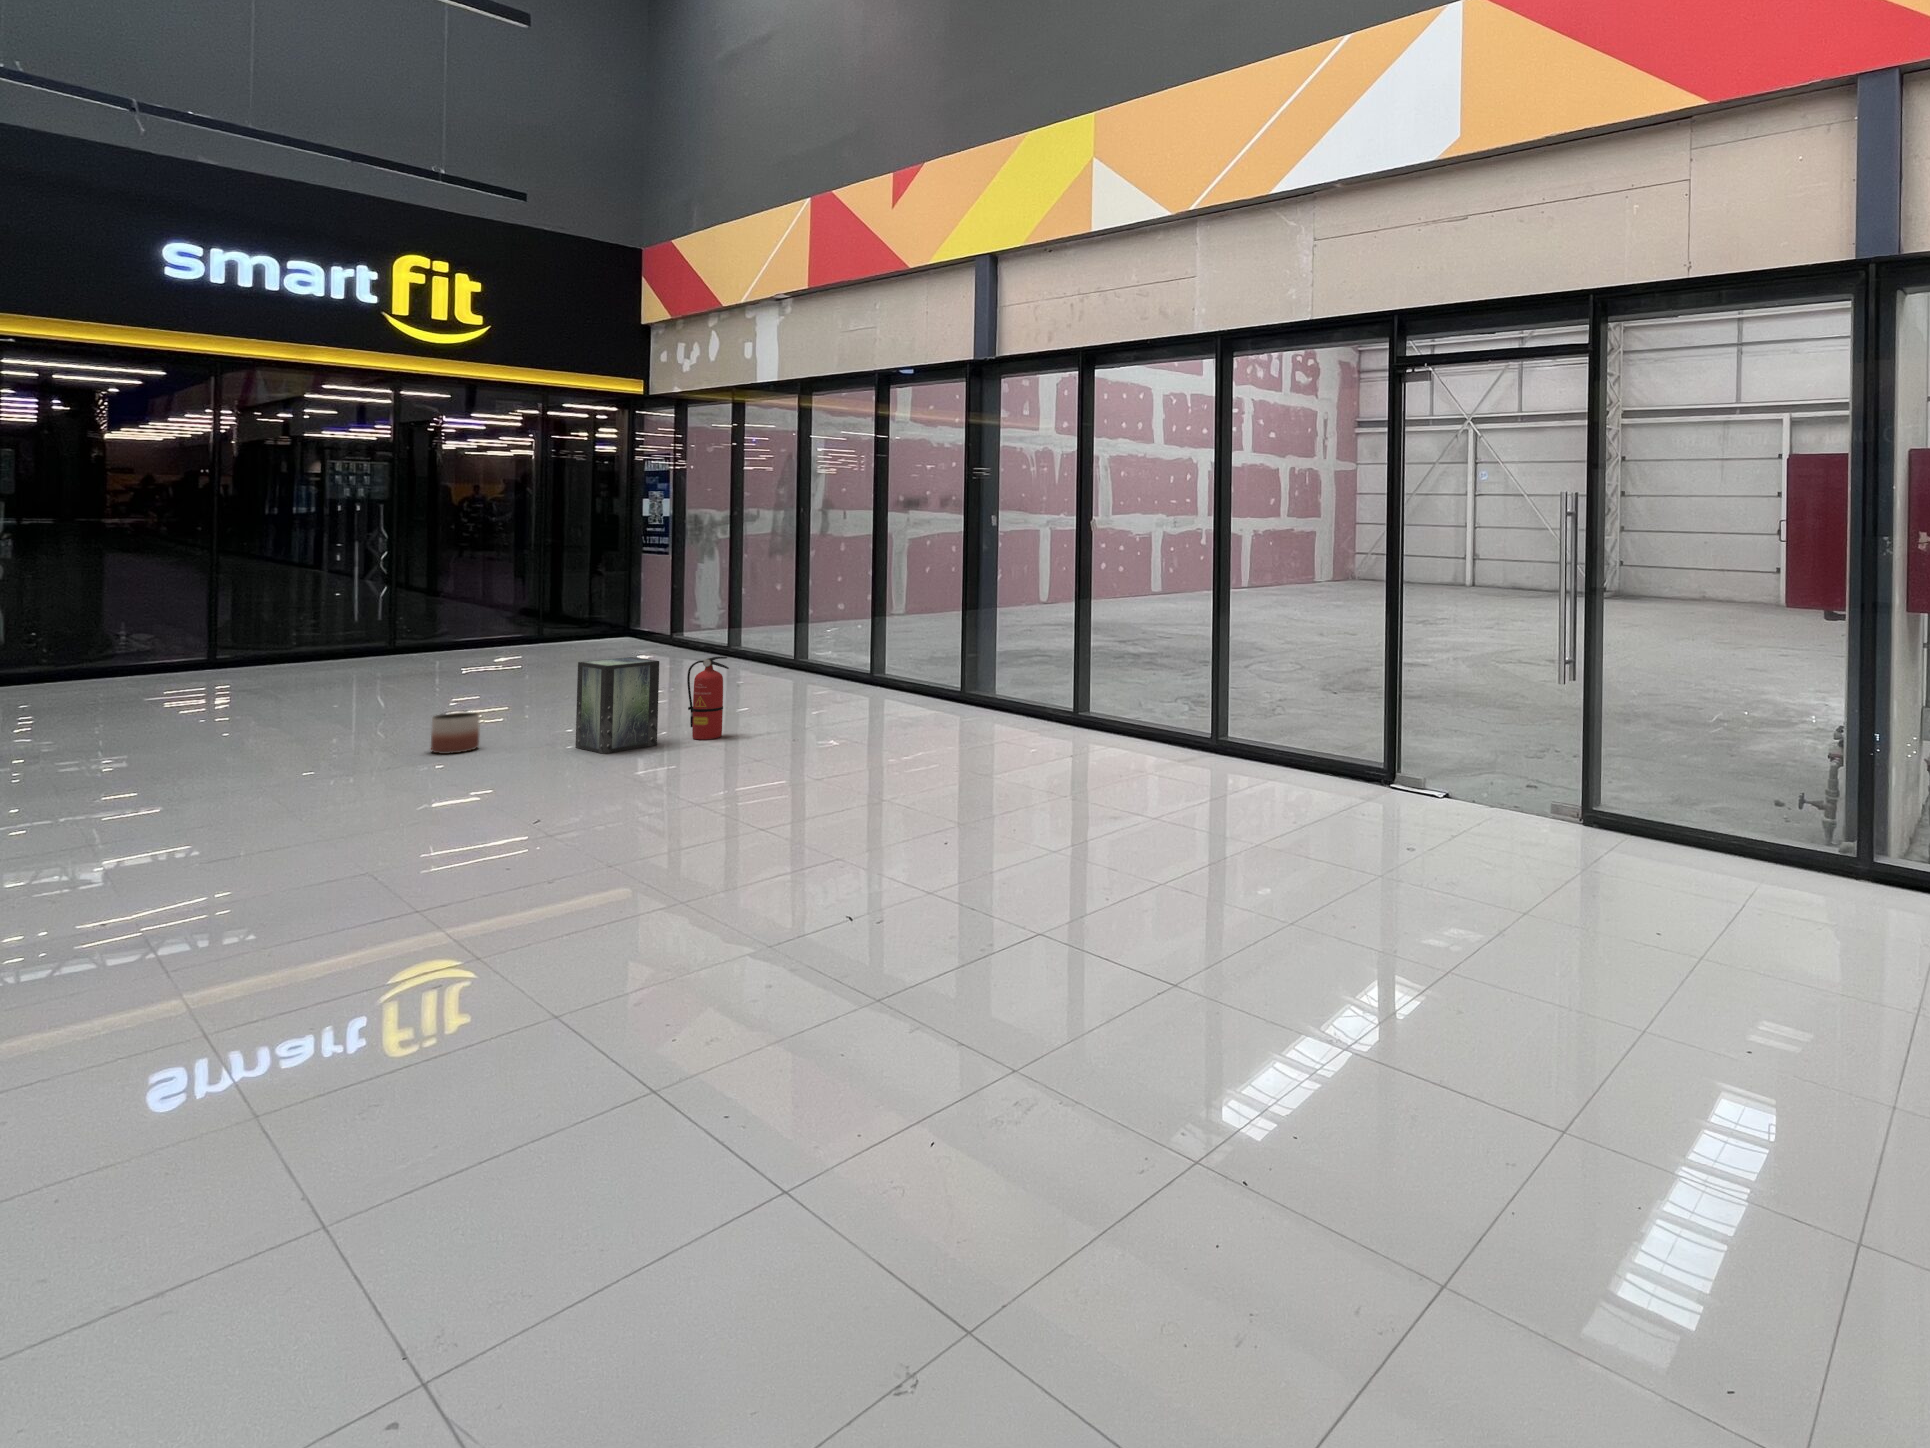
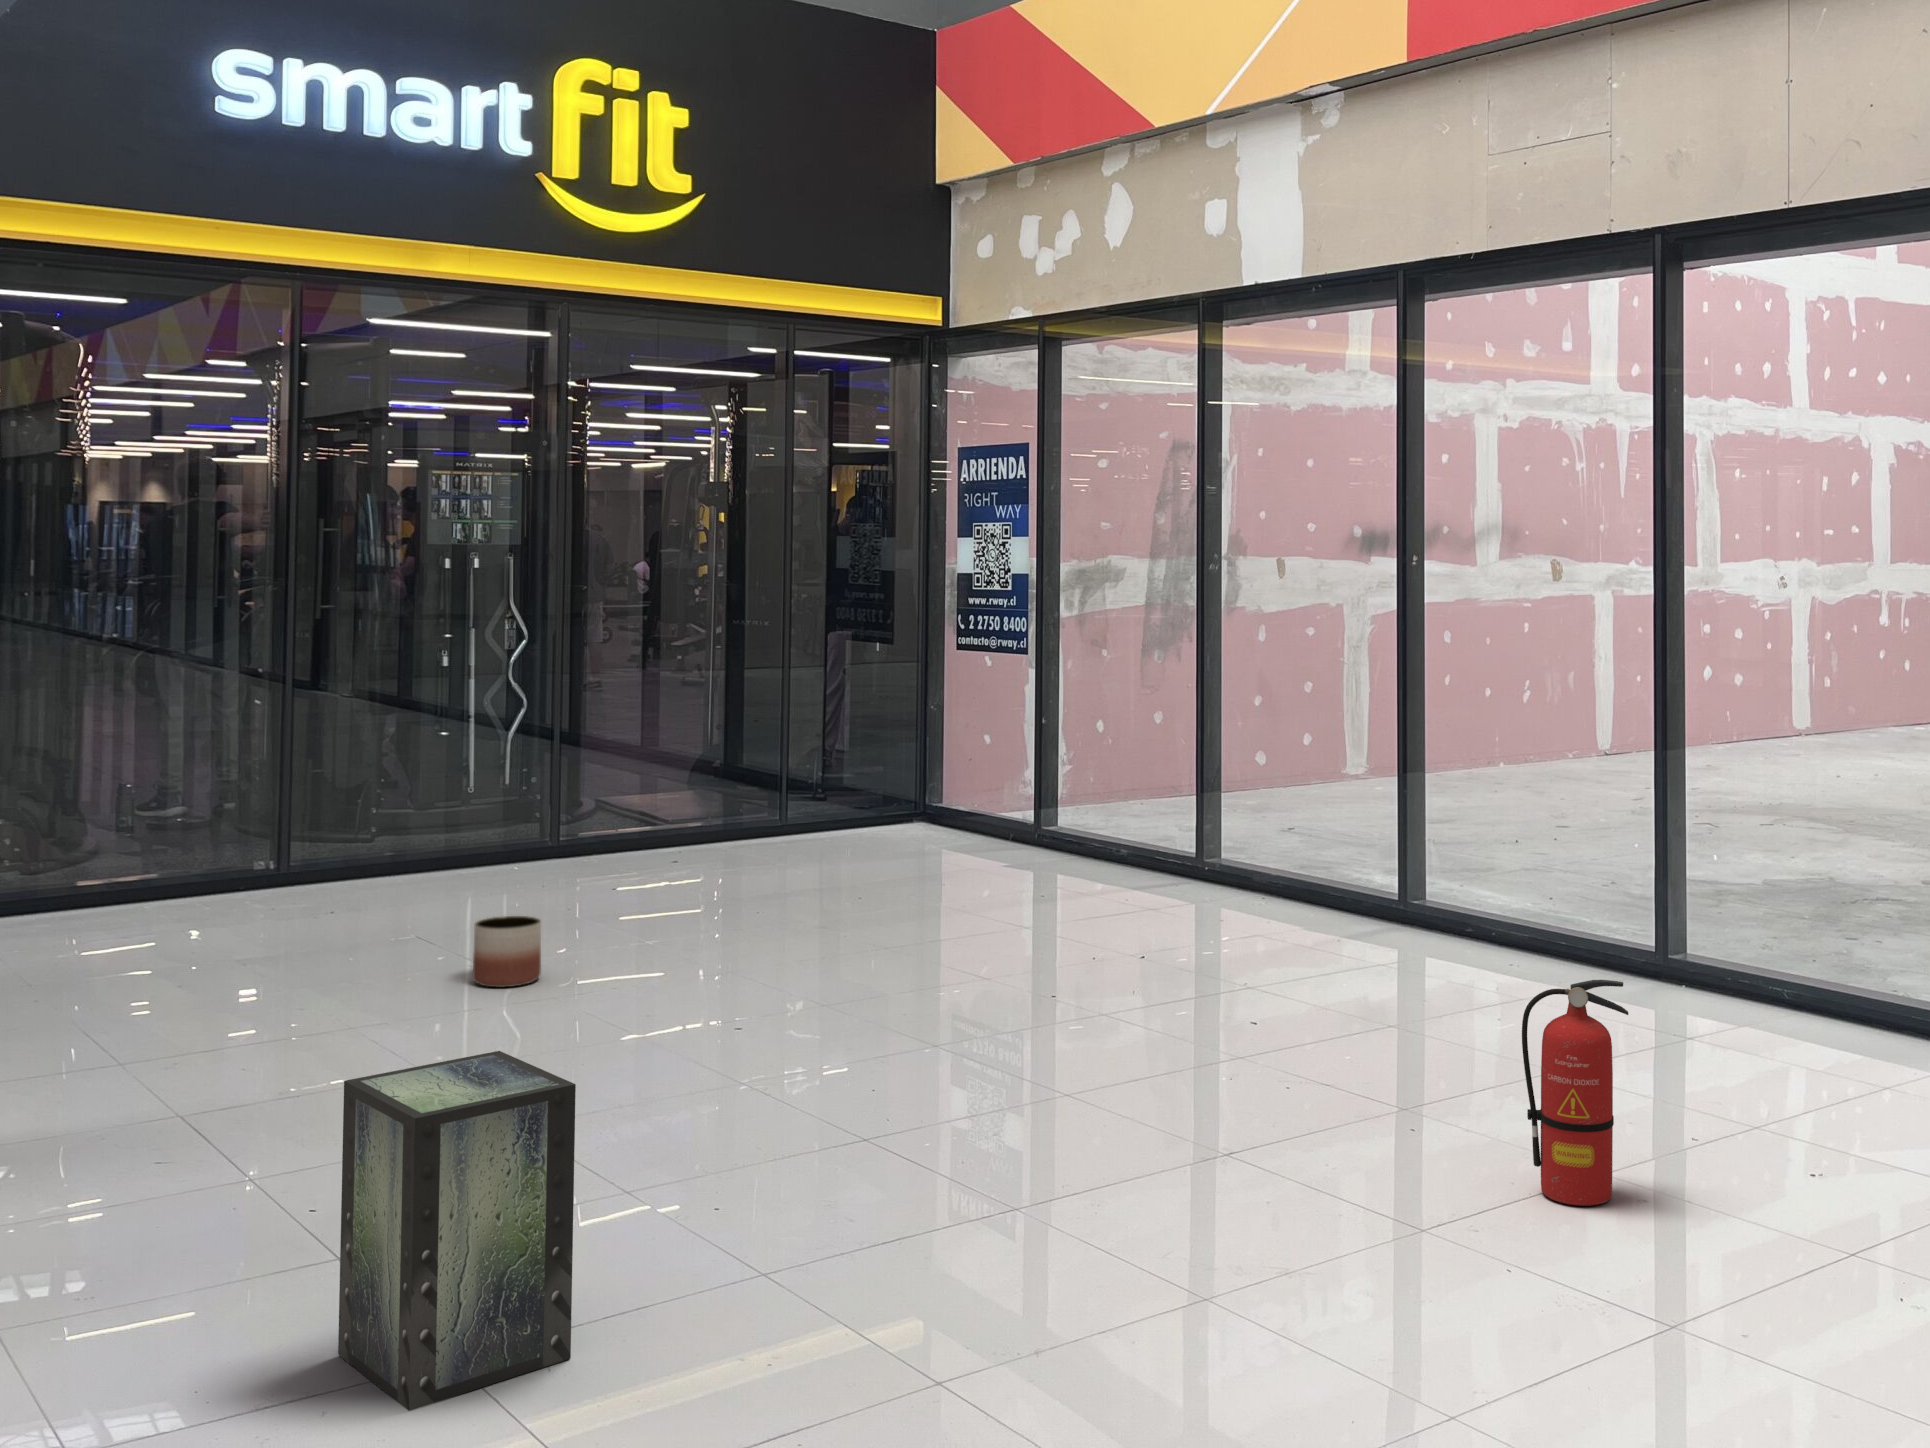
storage box: present [575,657,659,754] -> present [338,1051,576,1411]
planter: present [431,712,480,754] -> present [473,916,541,987]

